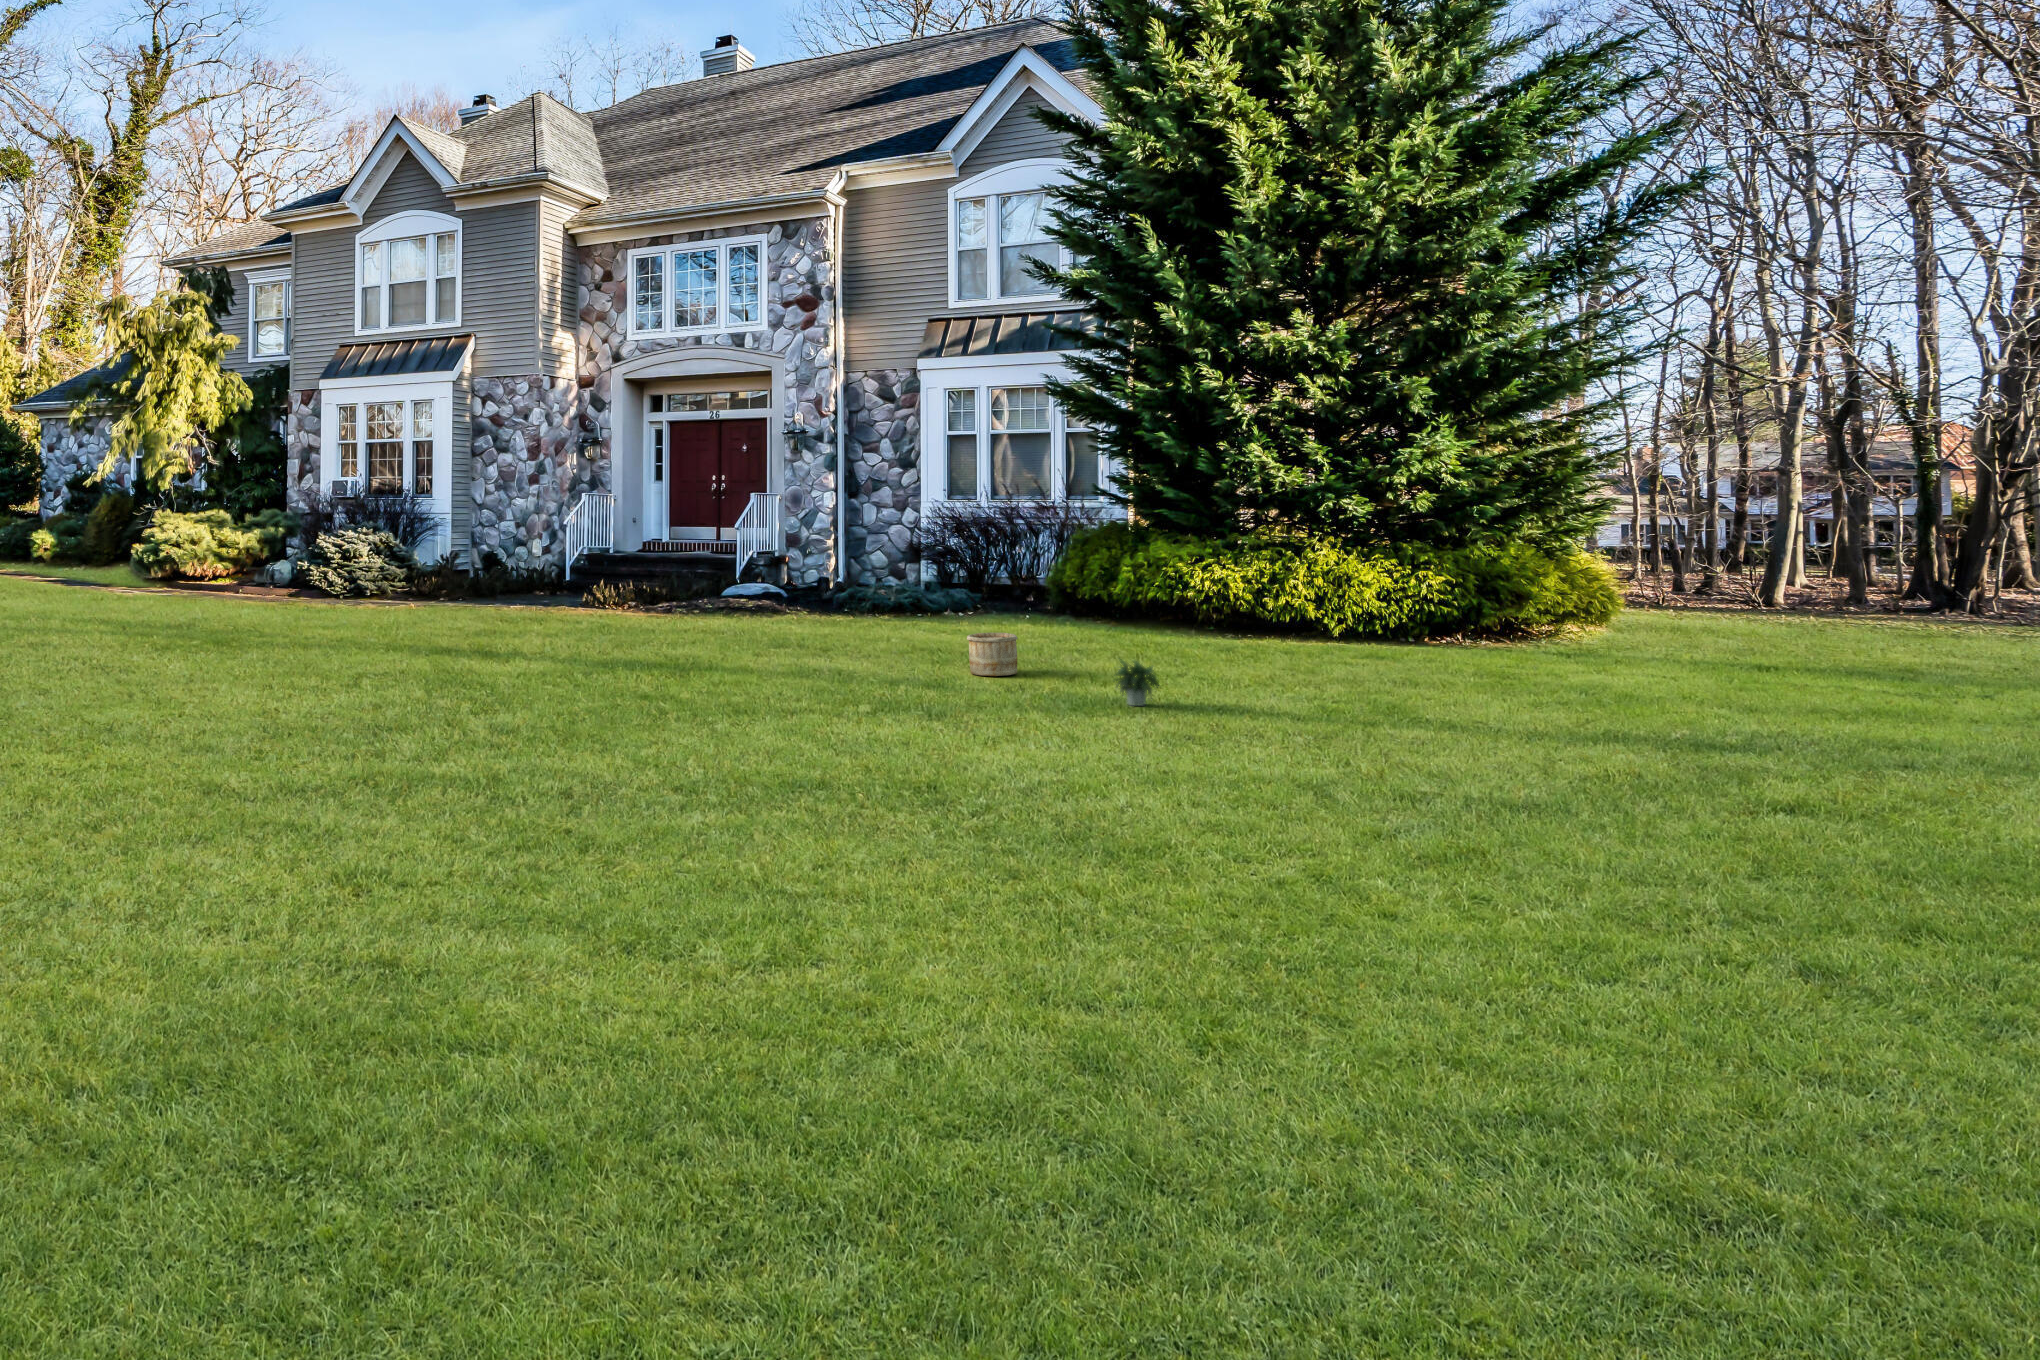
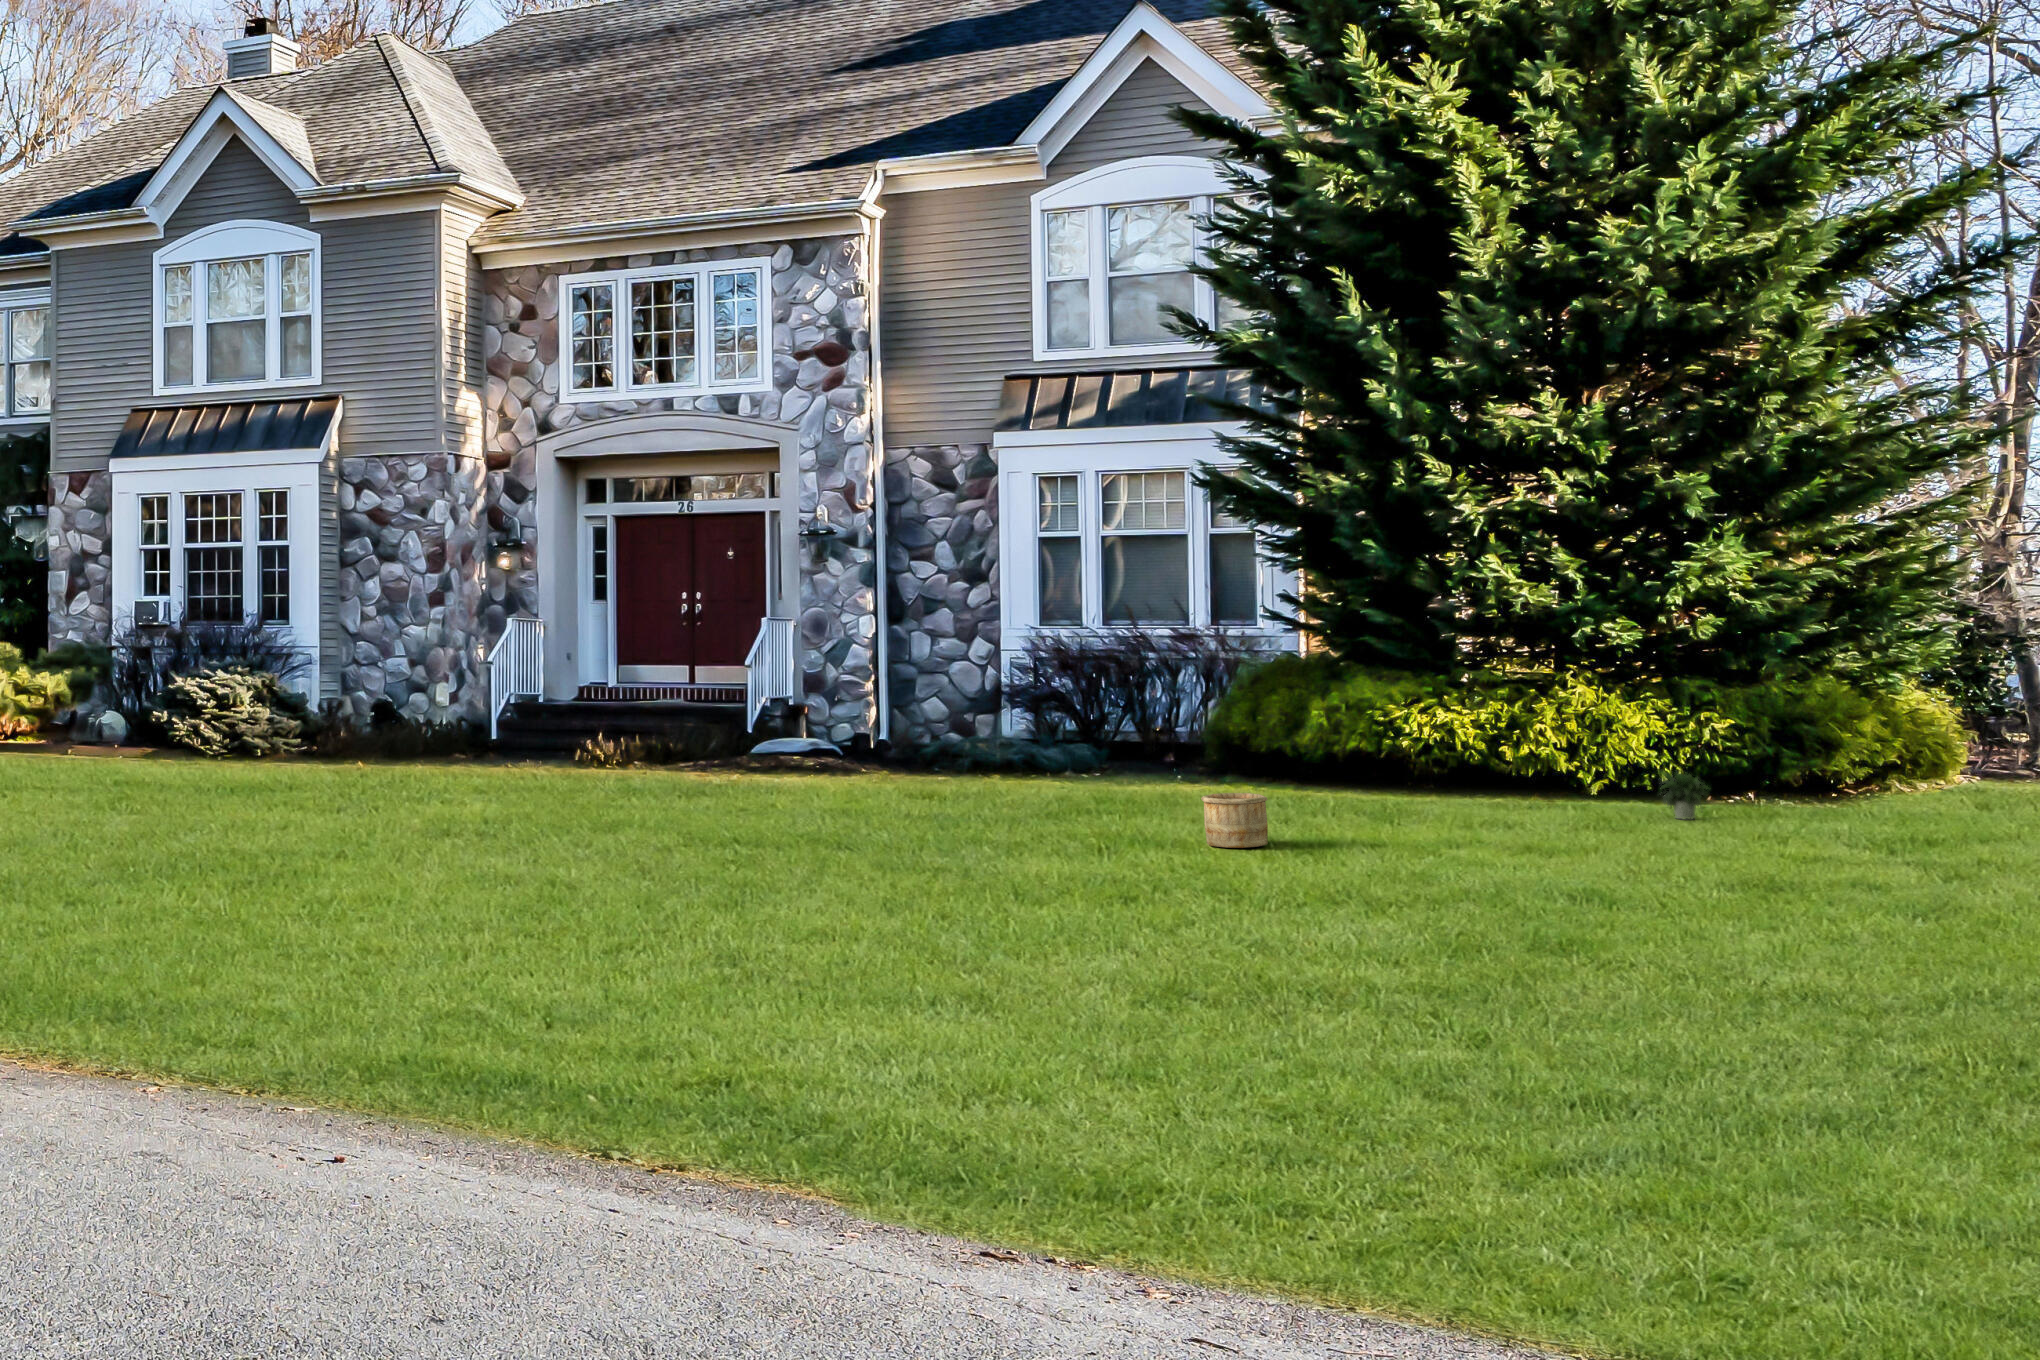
potted plant: present [1114,660,1159,706] -> present [1661,773,1709,820]

